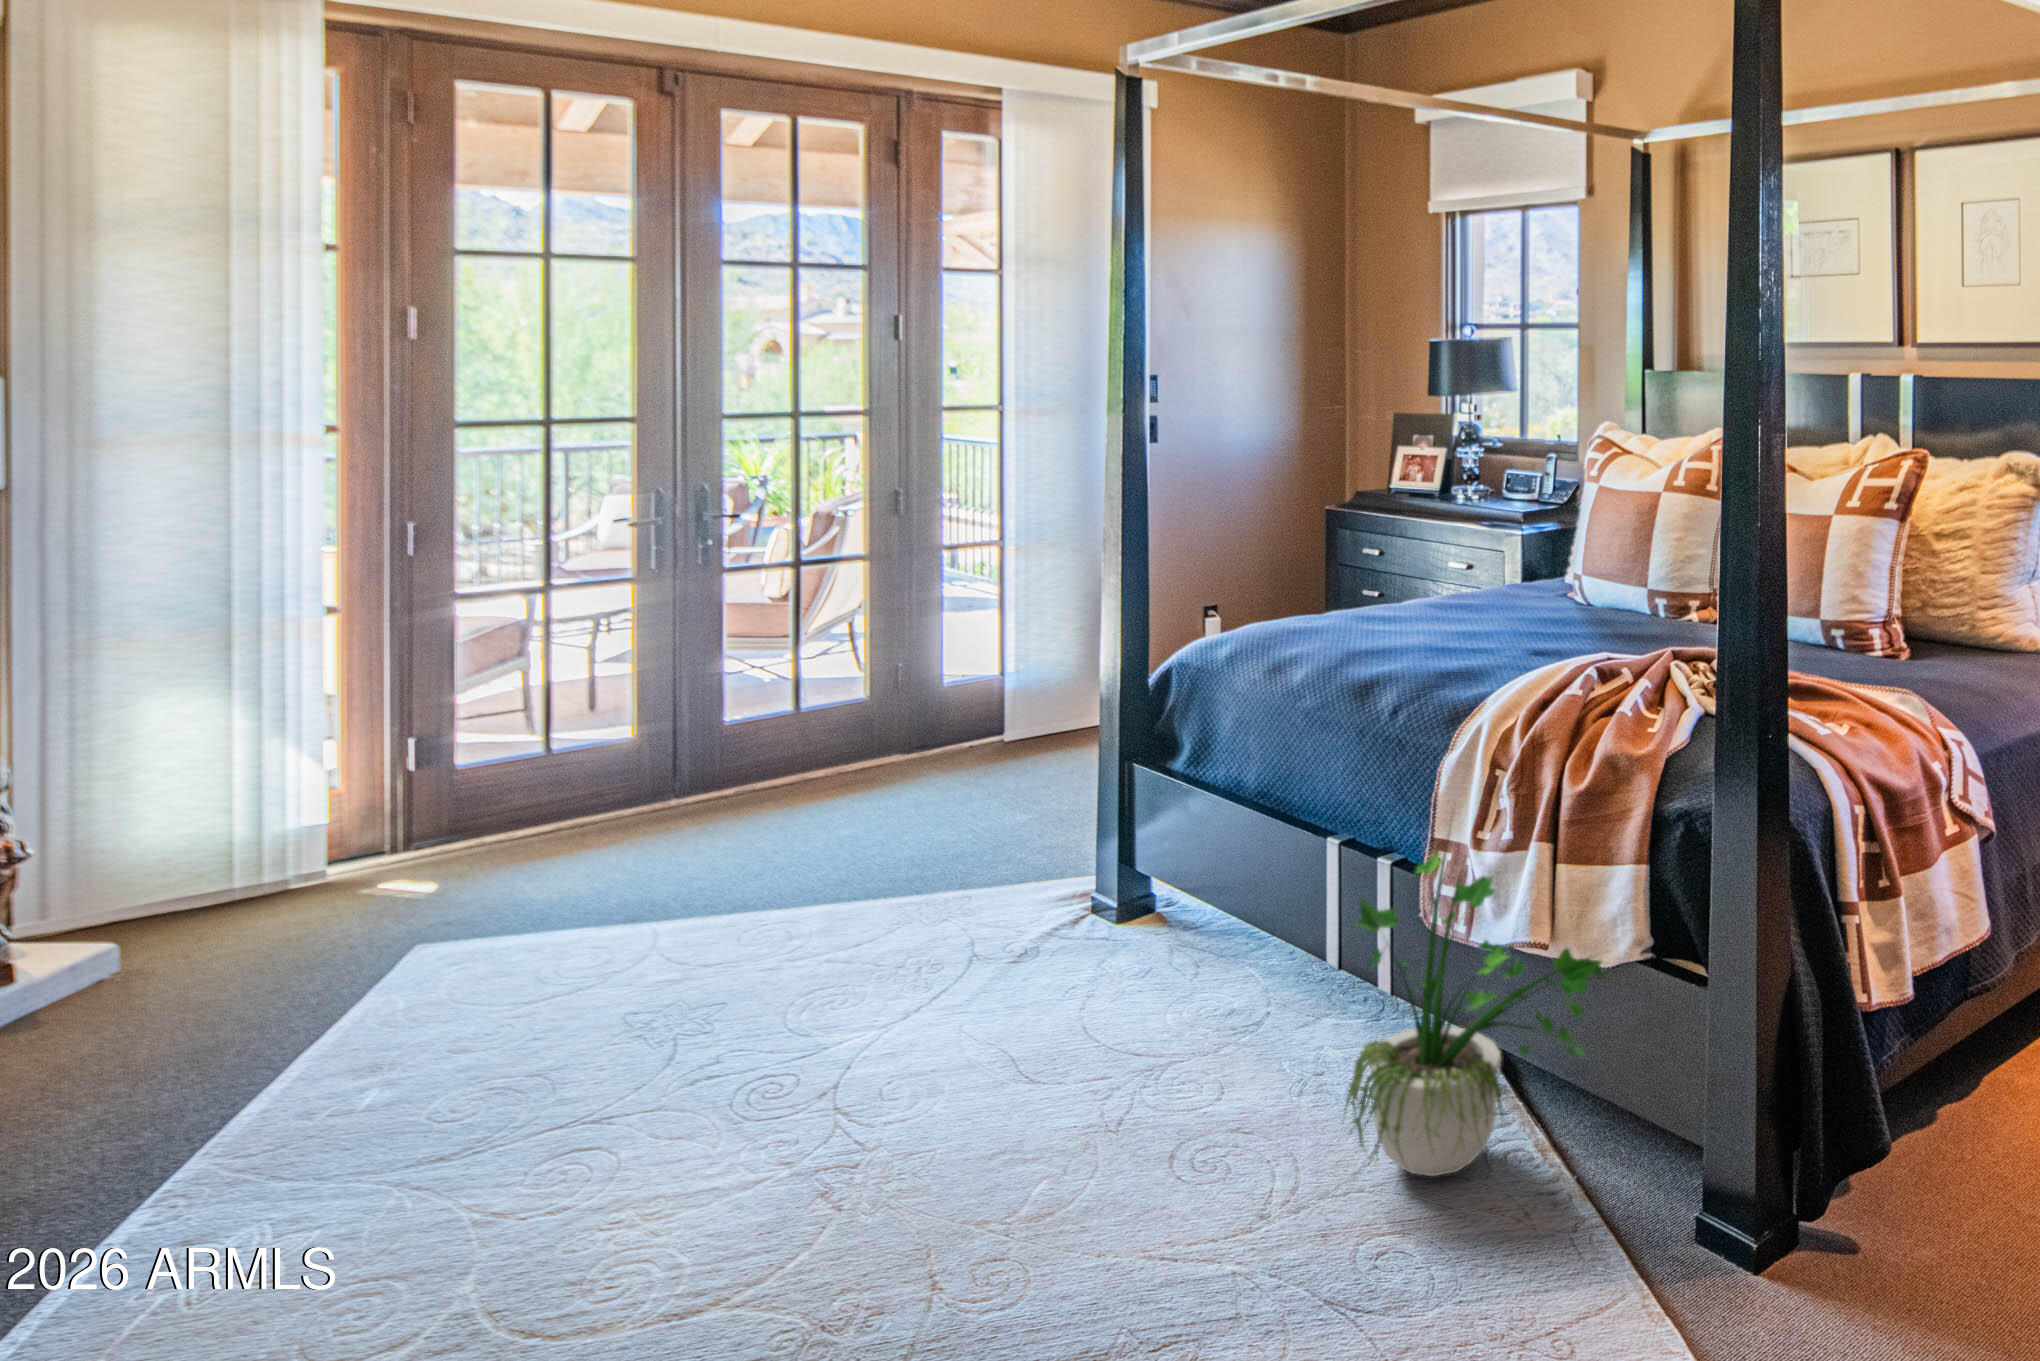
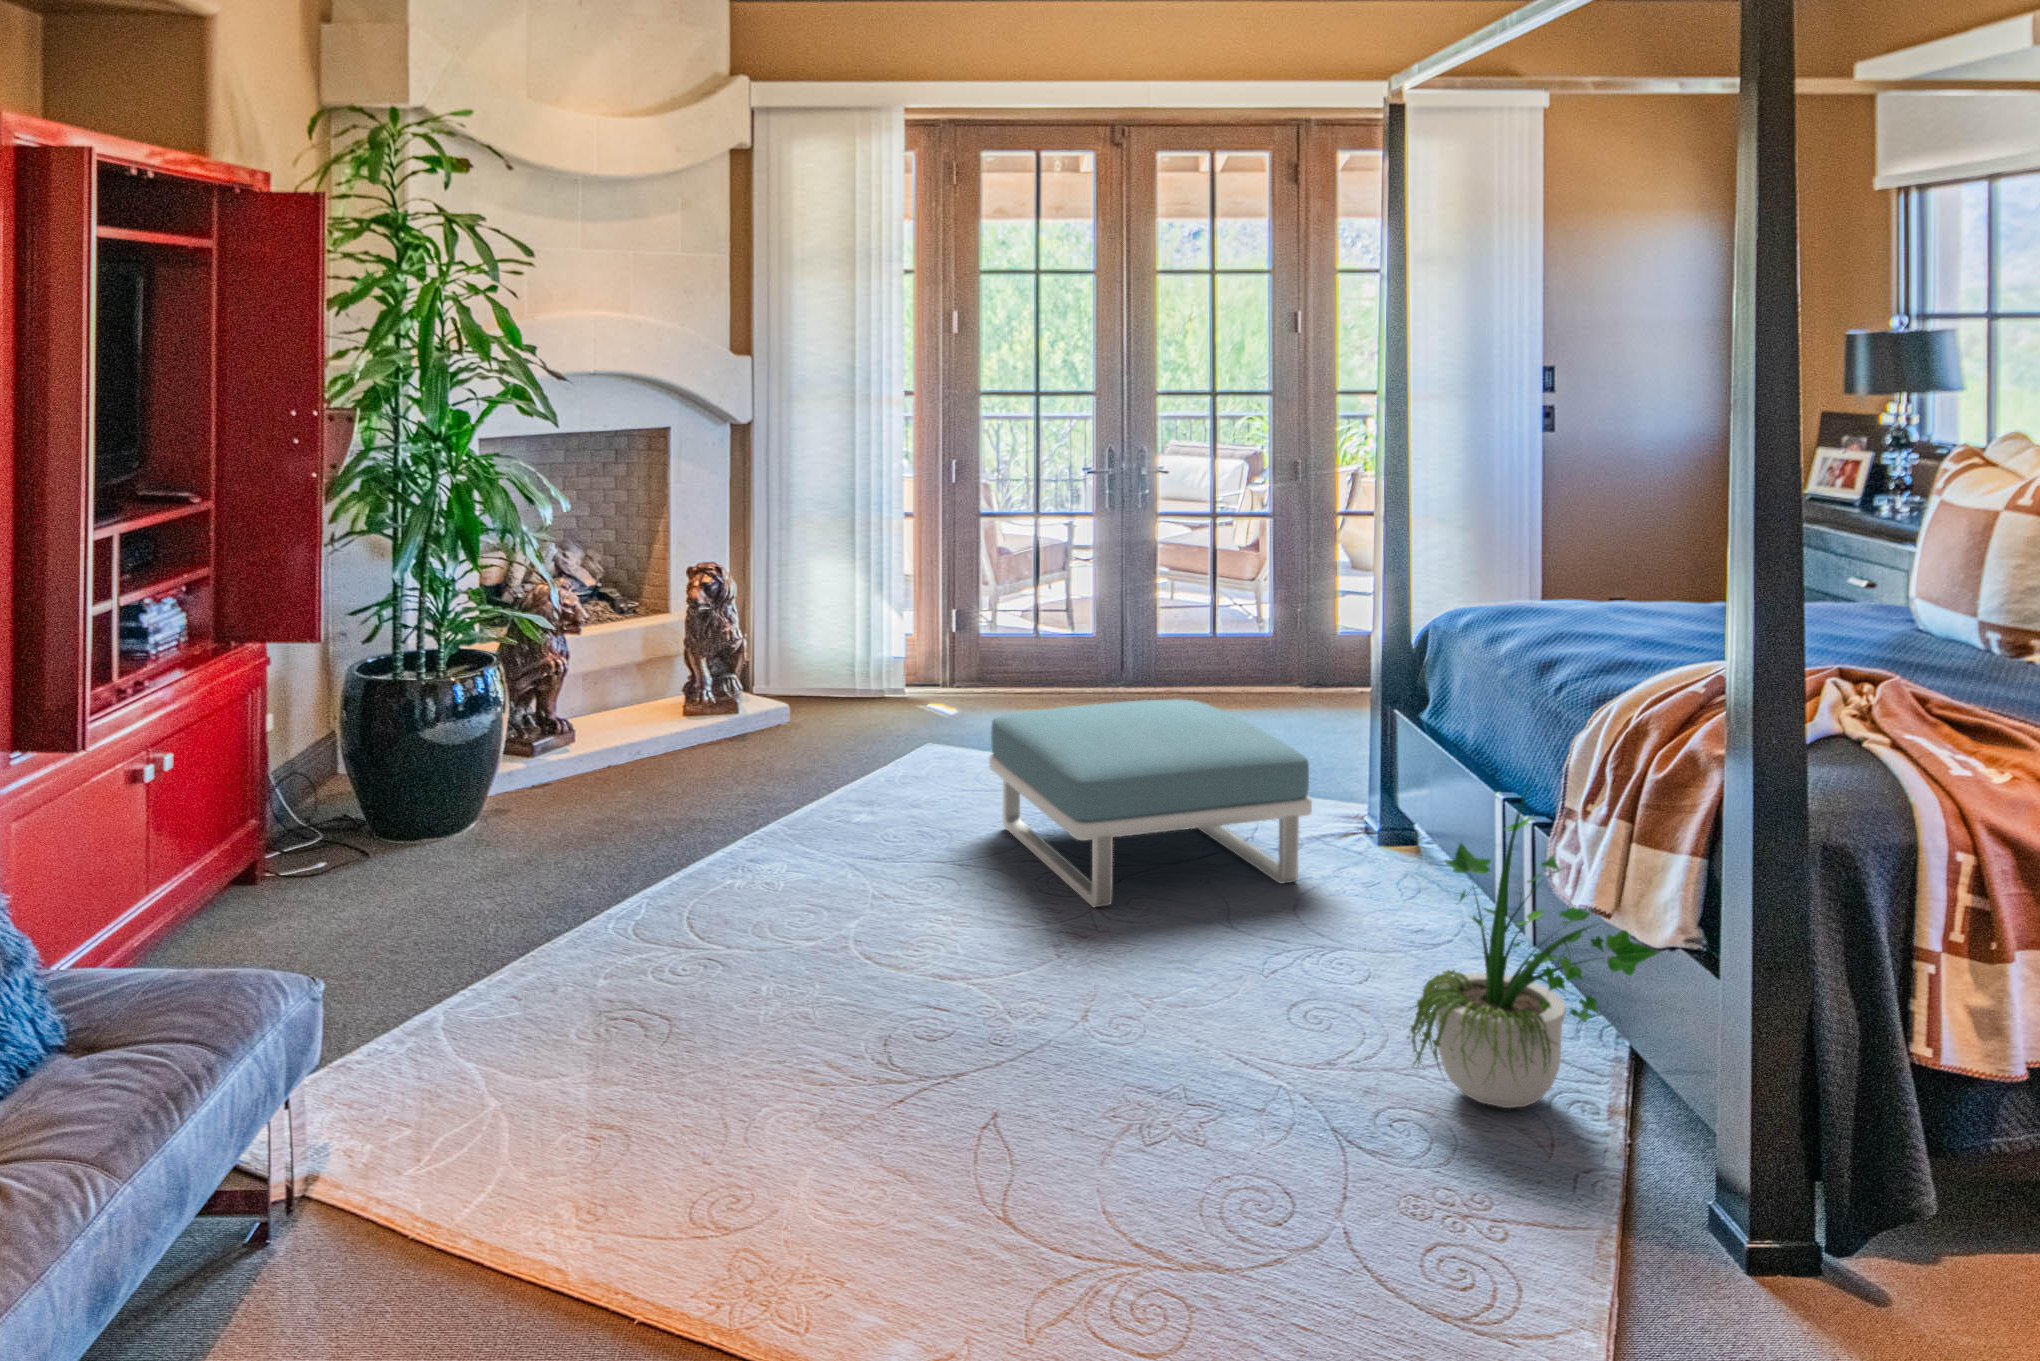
footstool: none [610,794,1077,1098] -> present [989,699,1312,907]

